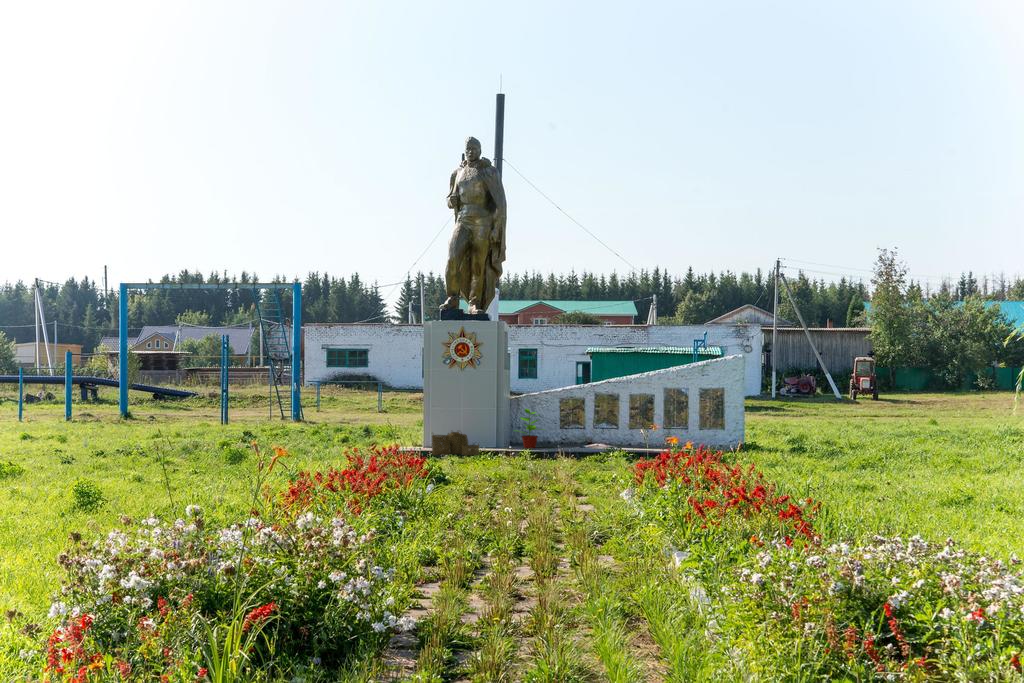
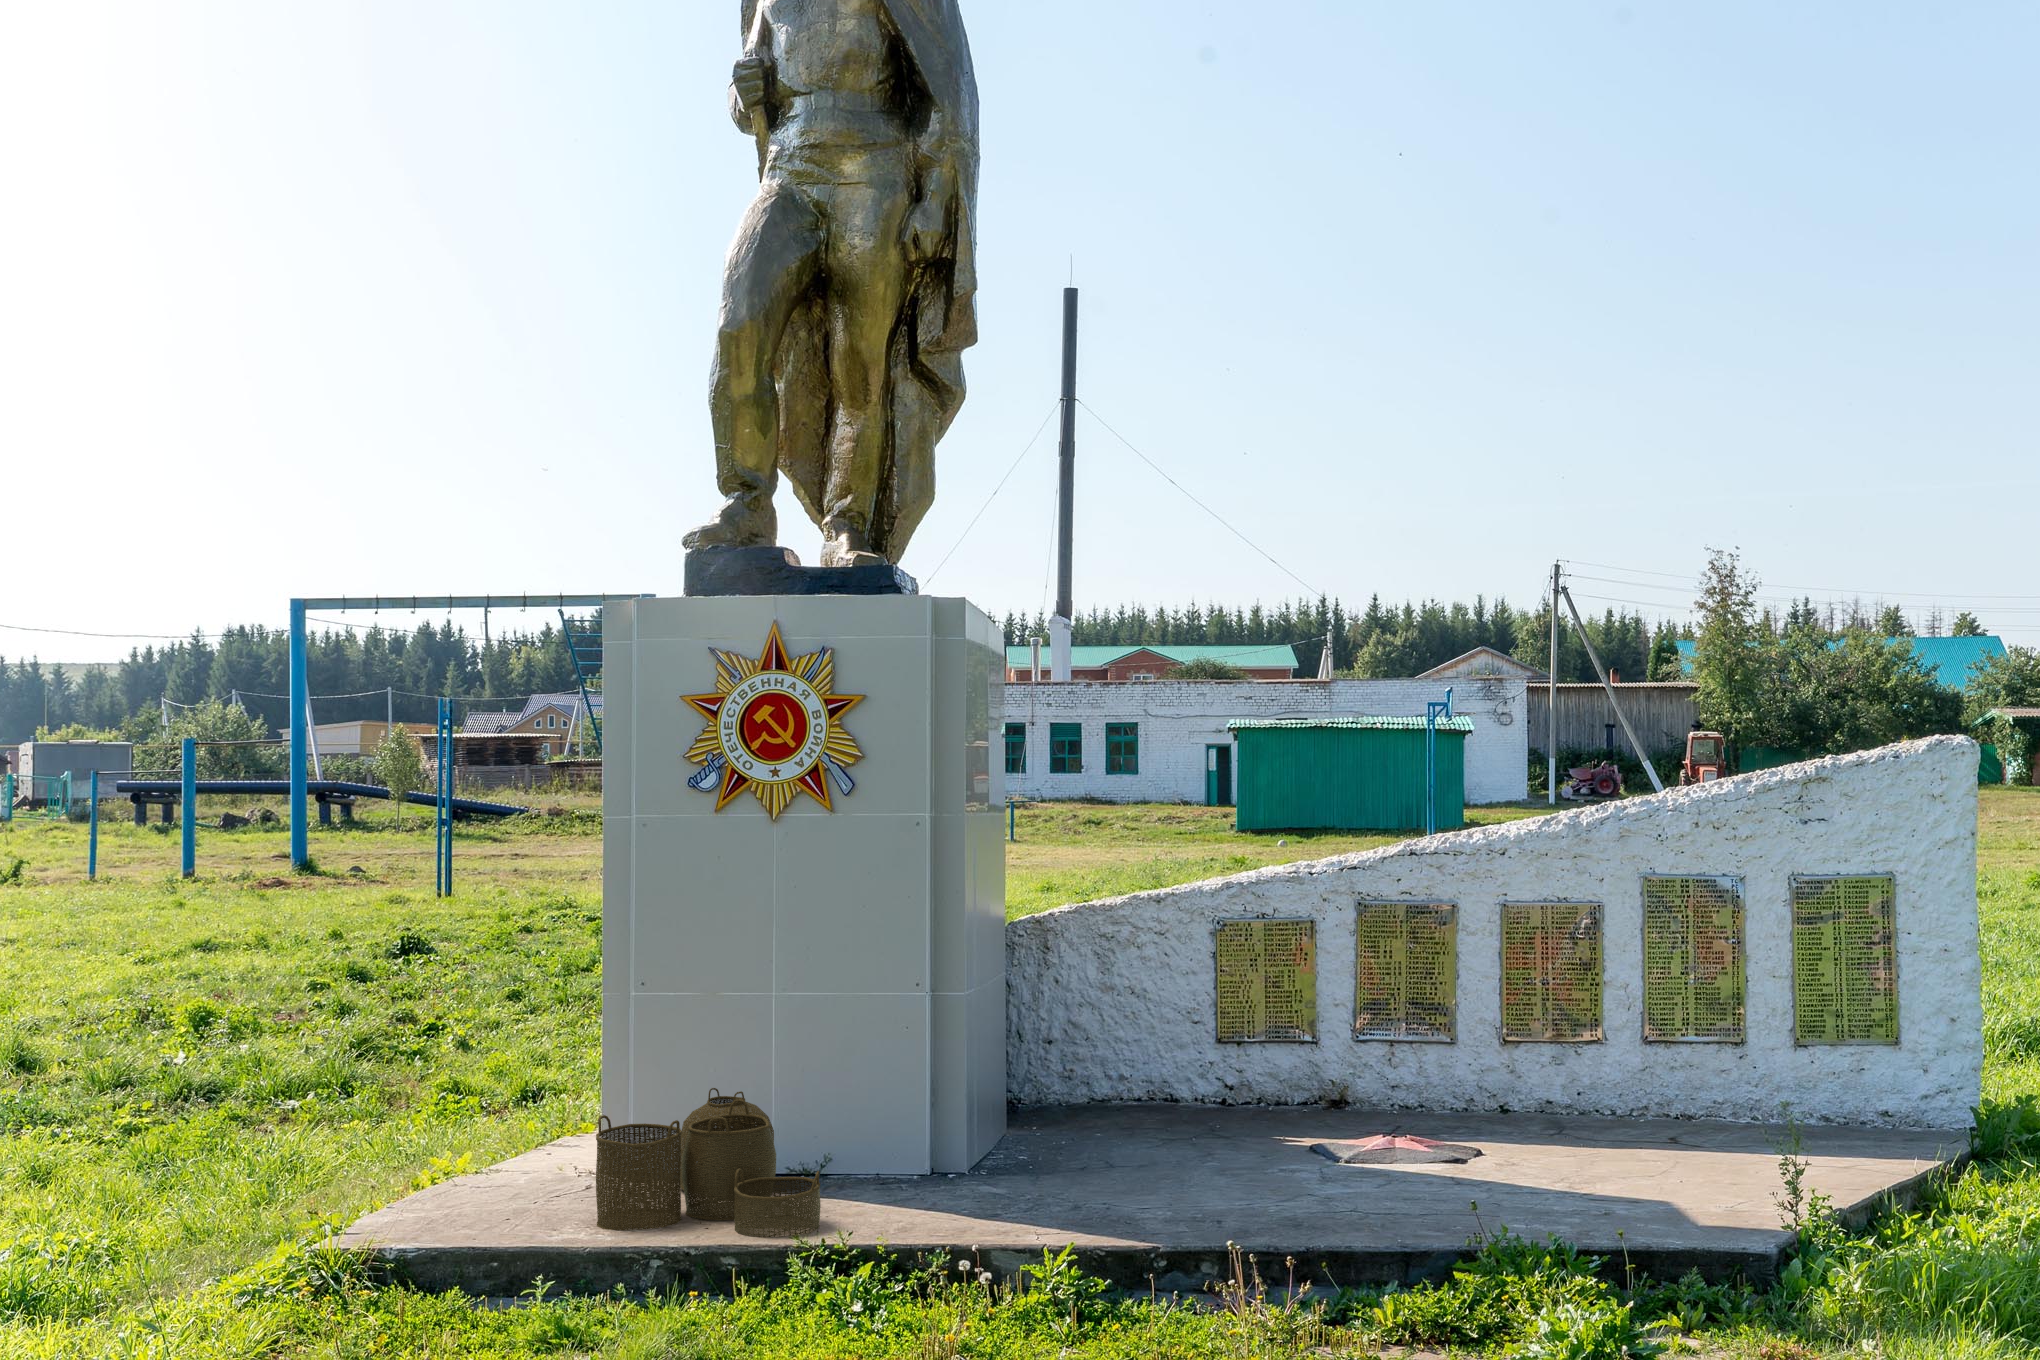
potted plant: present [518,409,544,448] -> none [998,966,1145,1155]

